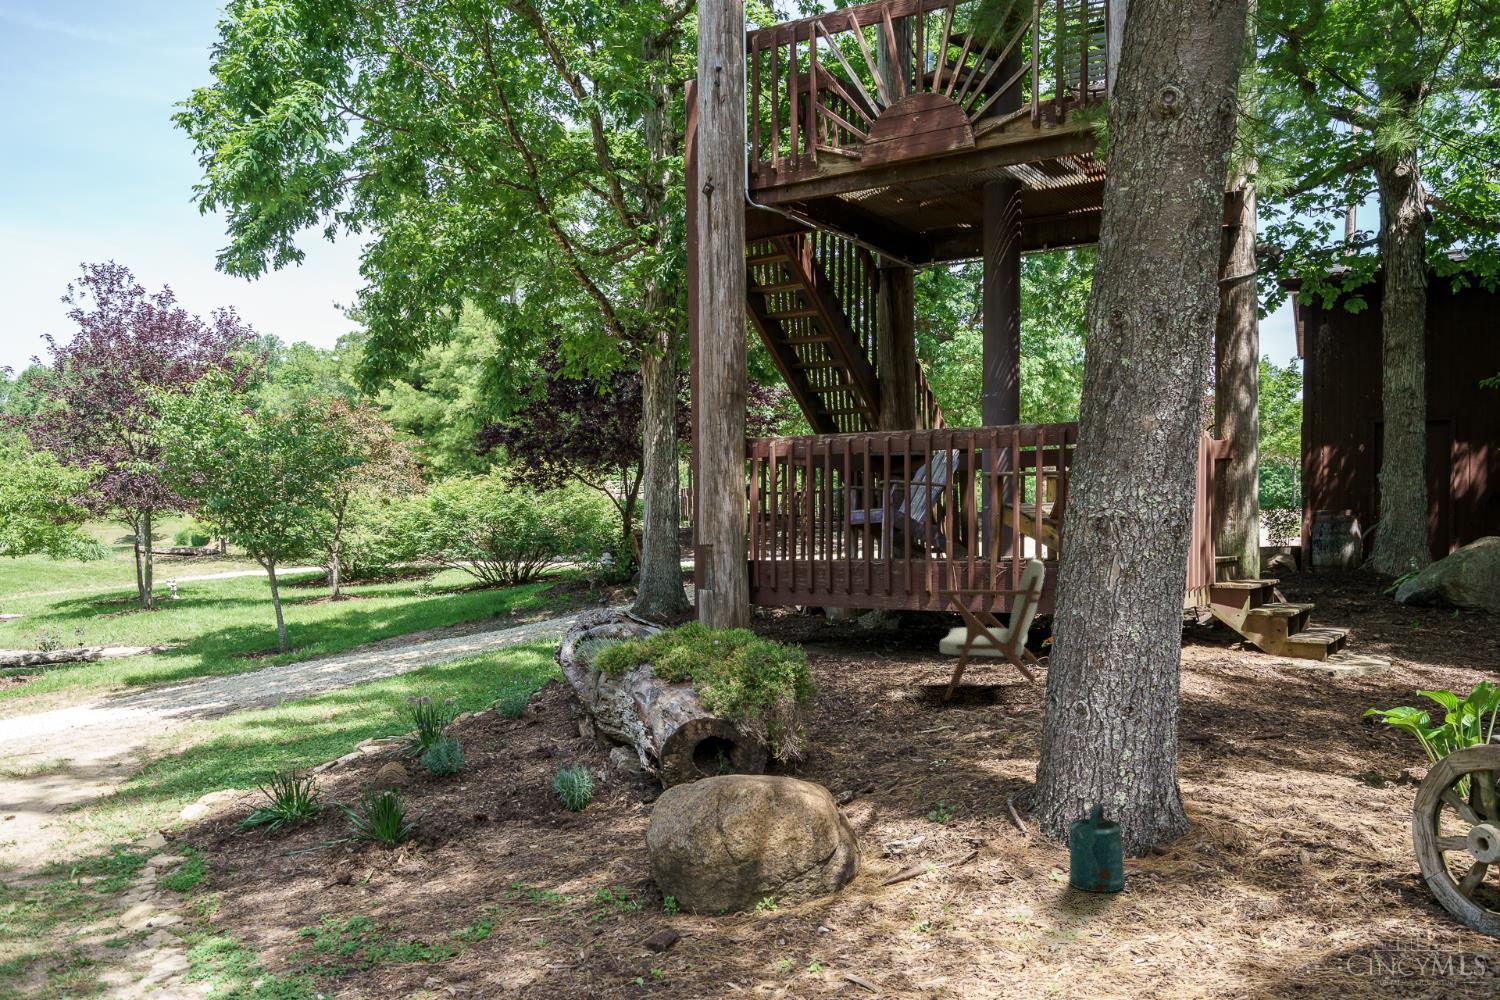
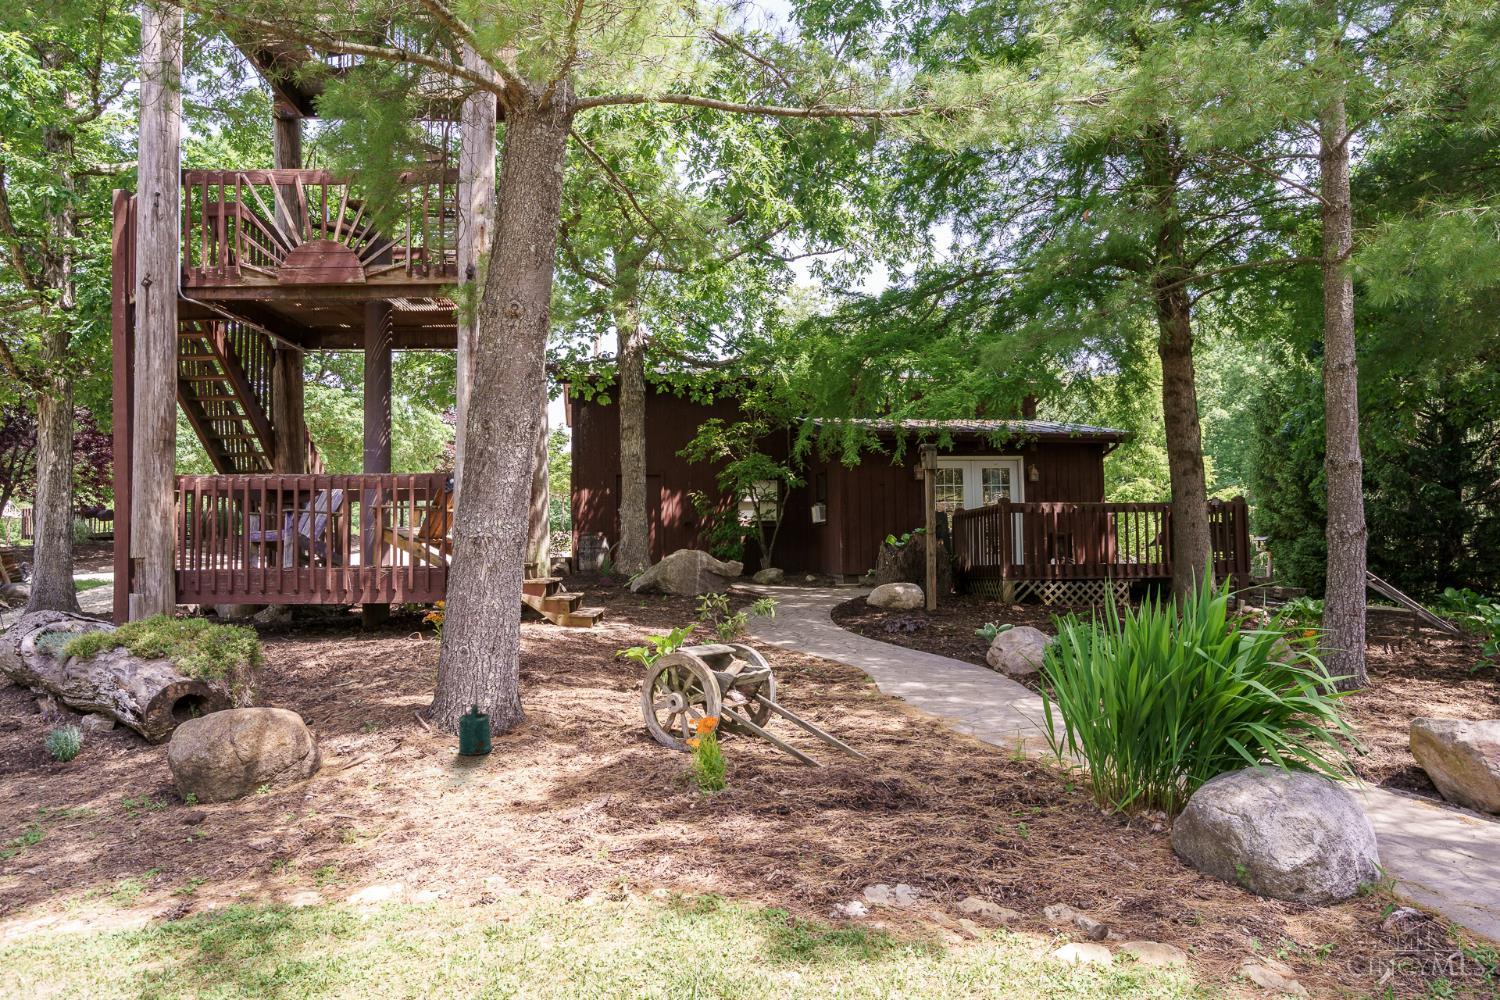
lounge chair: present [938,555,1045,700] -> none [343,558,427,660]
decorative plant: none [1334,561,1395,611] -> present [600,557,614,587]

